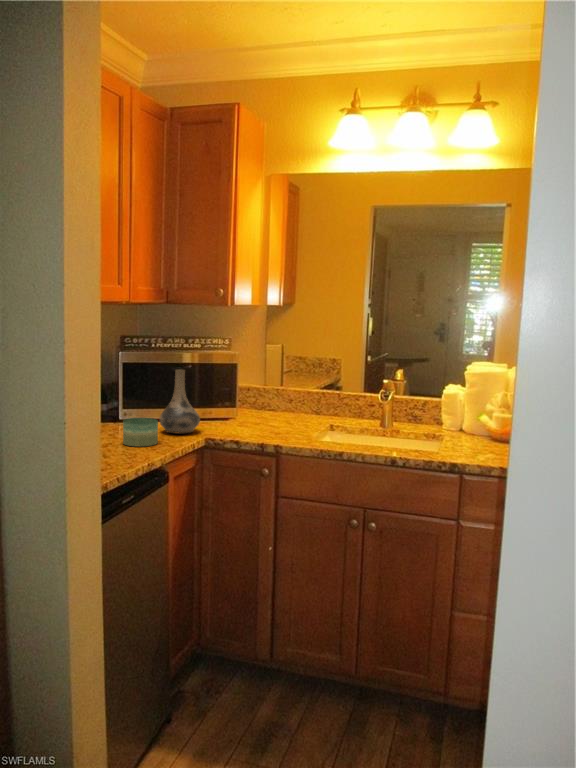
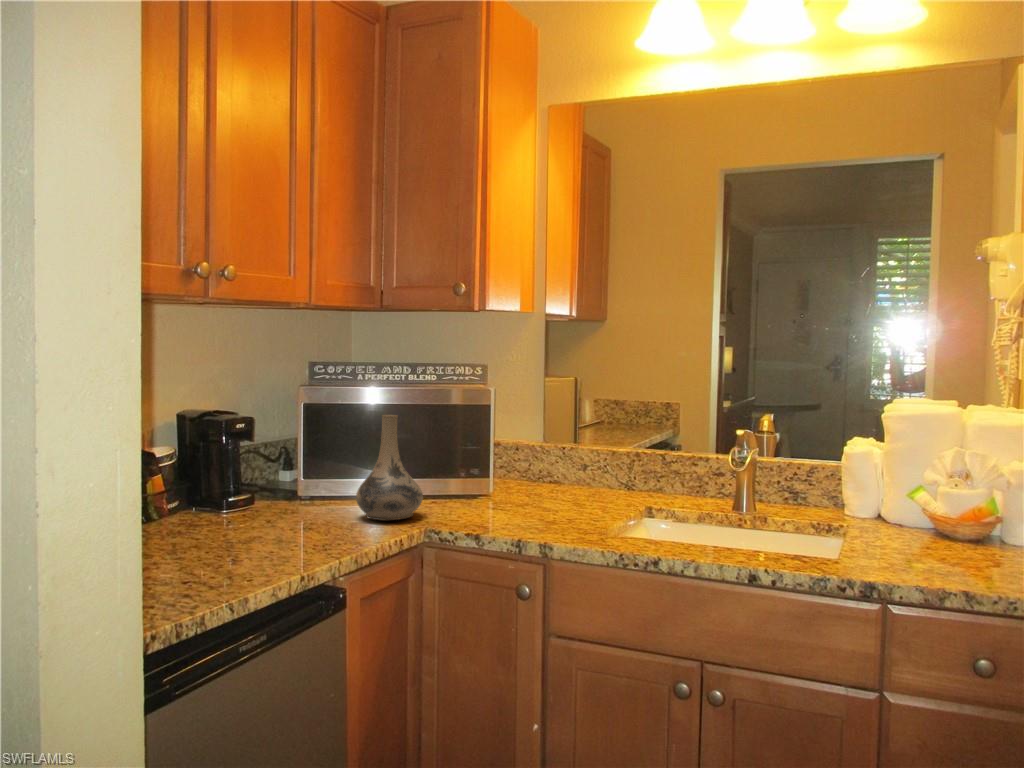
candle: present [123,418,158,446] -> none [284,494,343,543]

